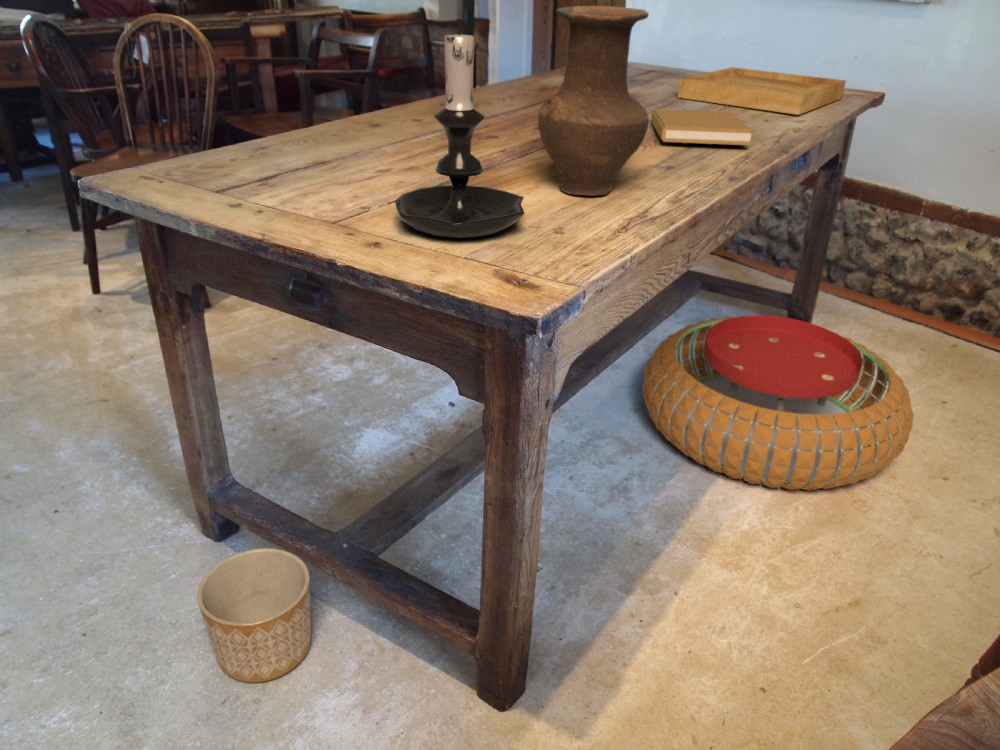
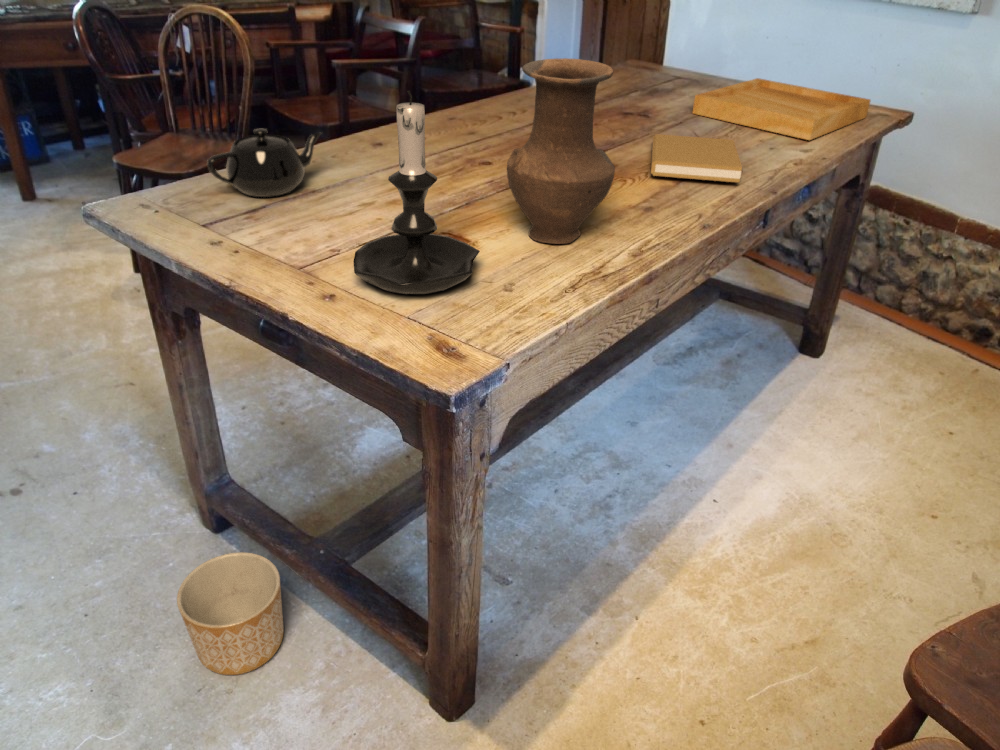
teapot: none [213,95,328,166] -> present [207,129,321,197]
pouf: present [643,315,914,490] -> none [636,334,905,521]

